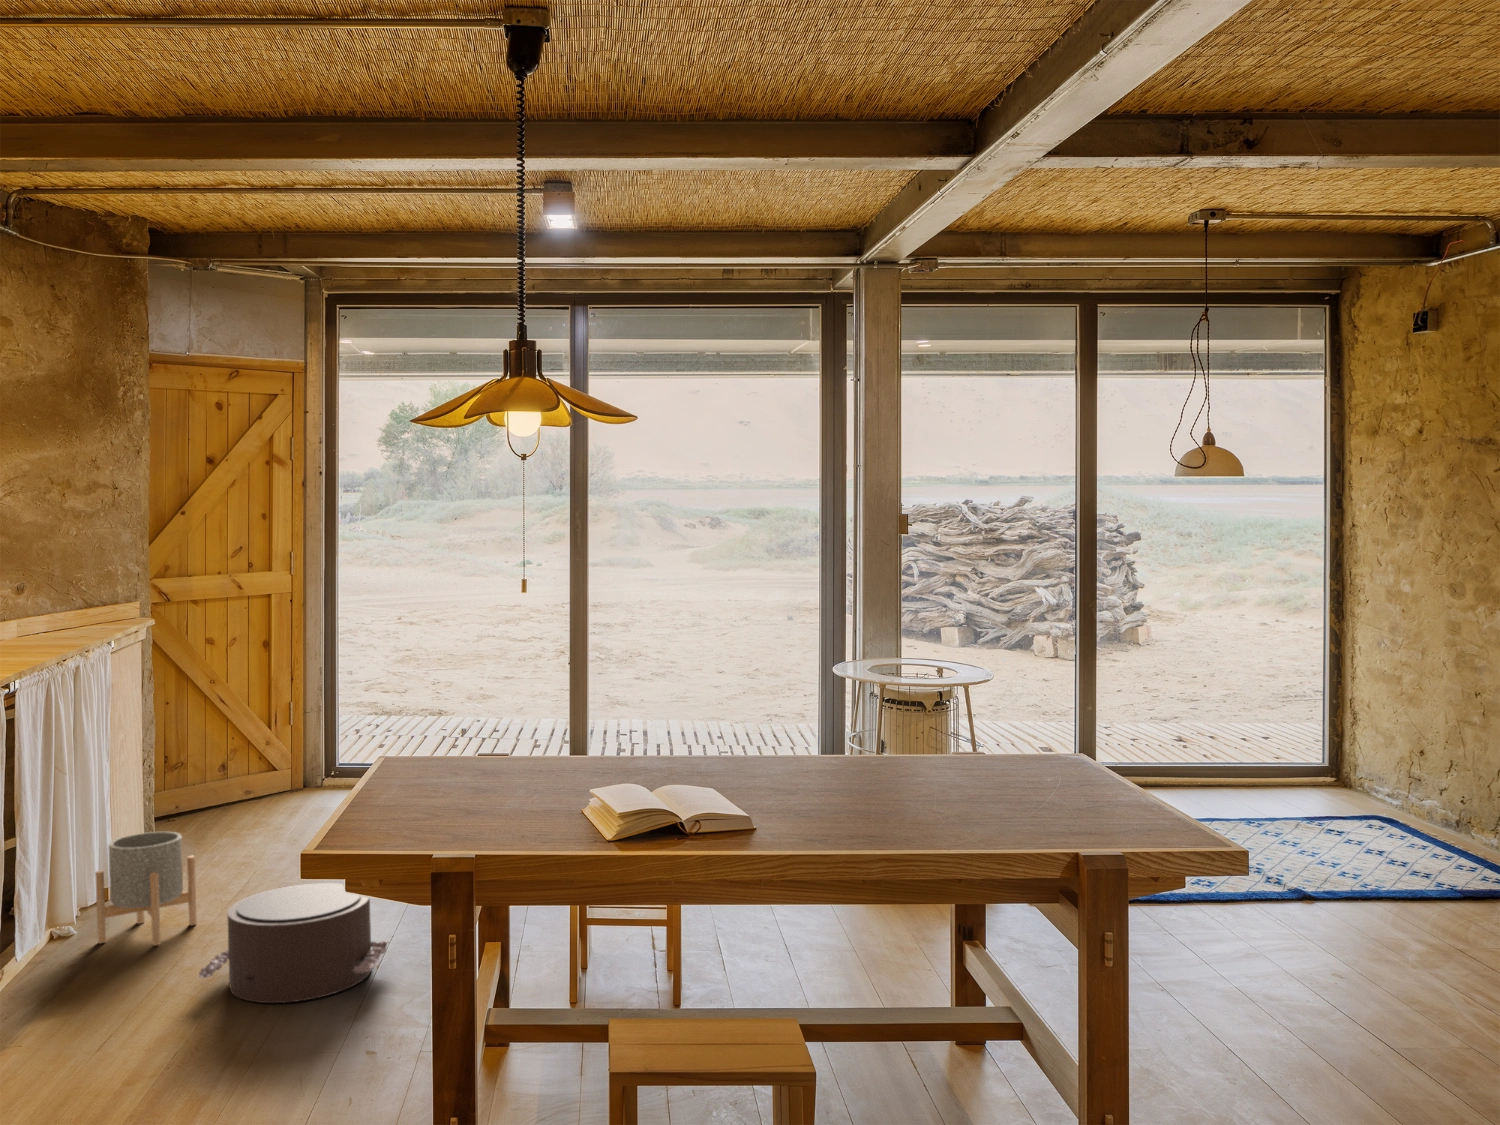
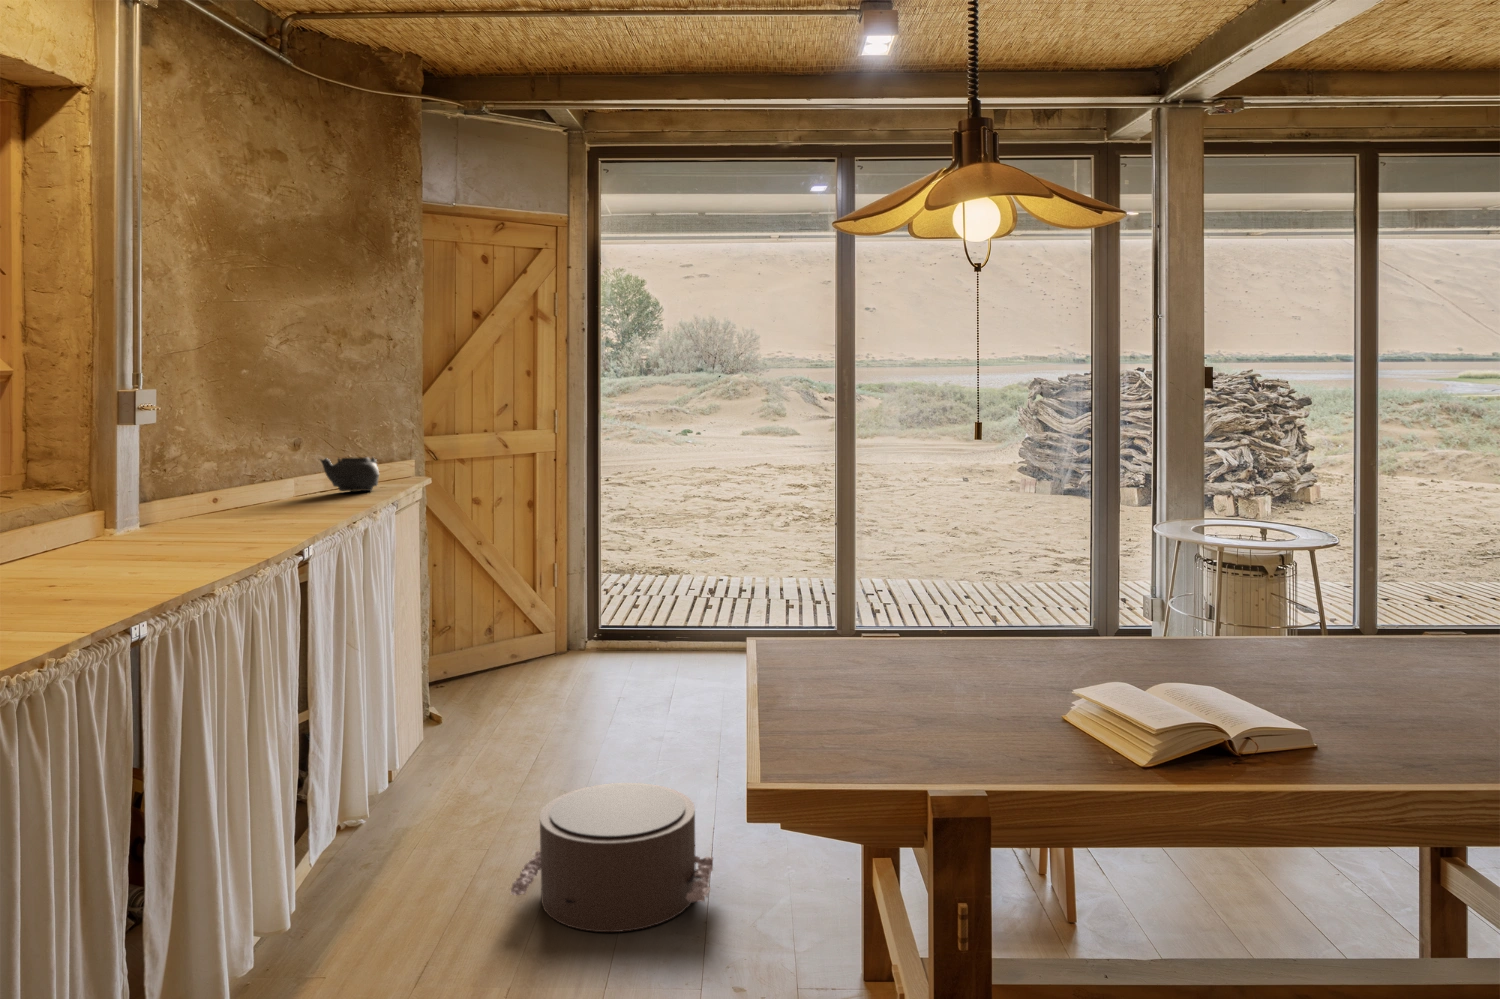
teapot: none [37,600,98,634] -> present [321,457,379,492]
planter: present [95,832,197,945] -> none [388,710,490,838]

